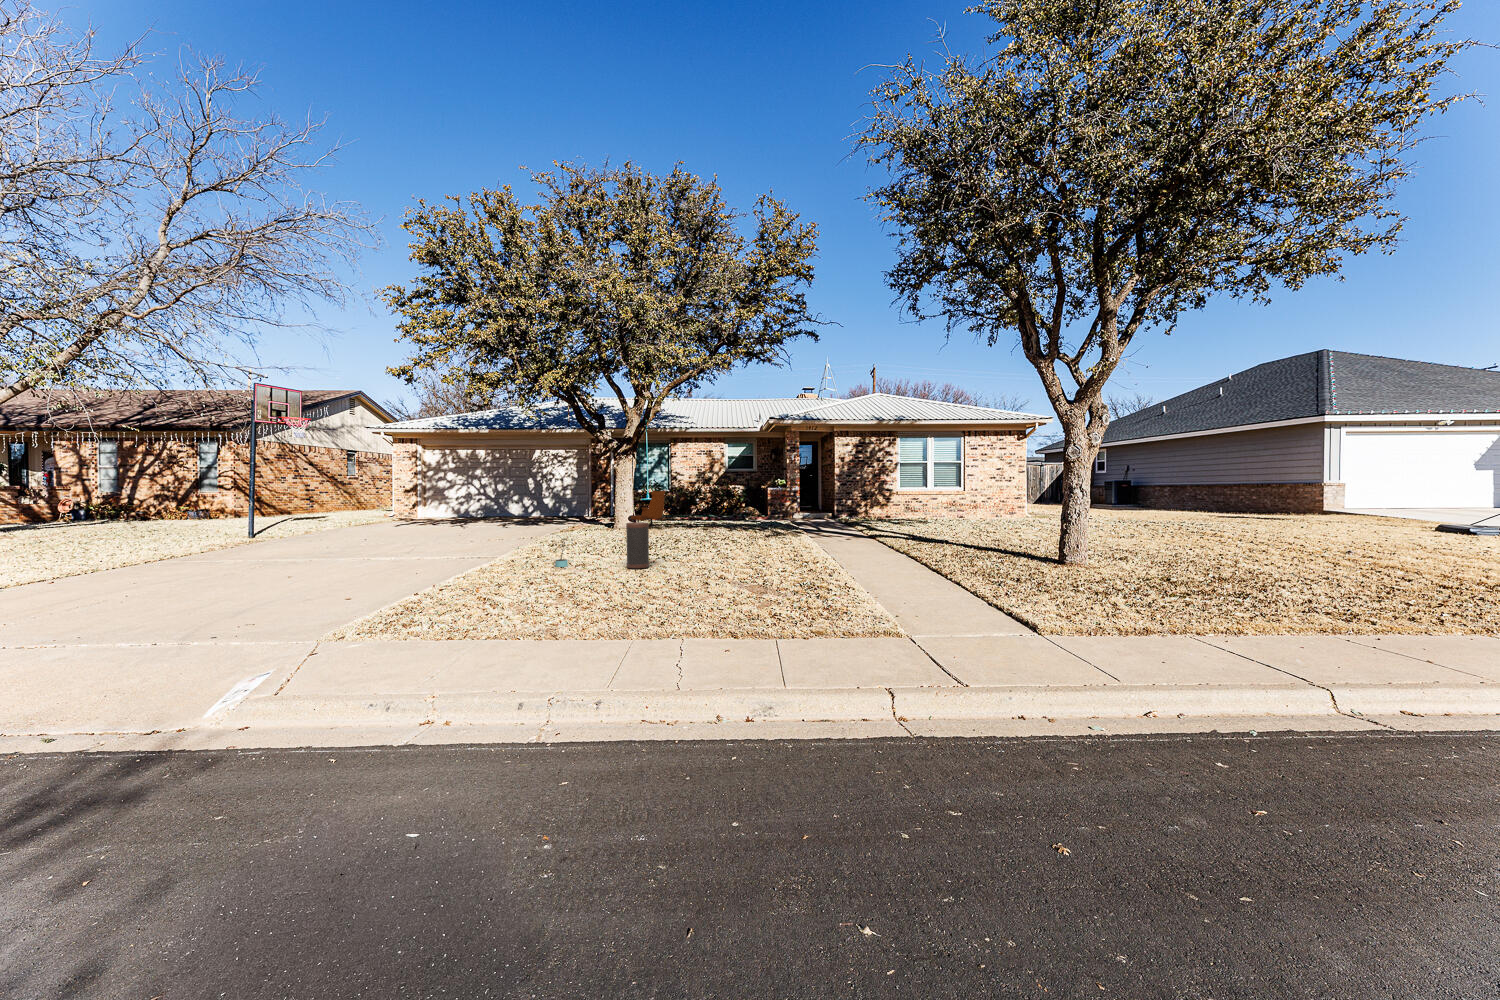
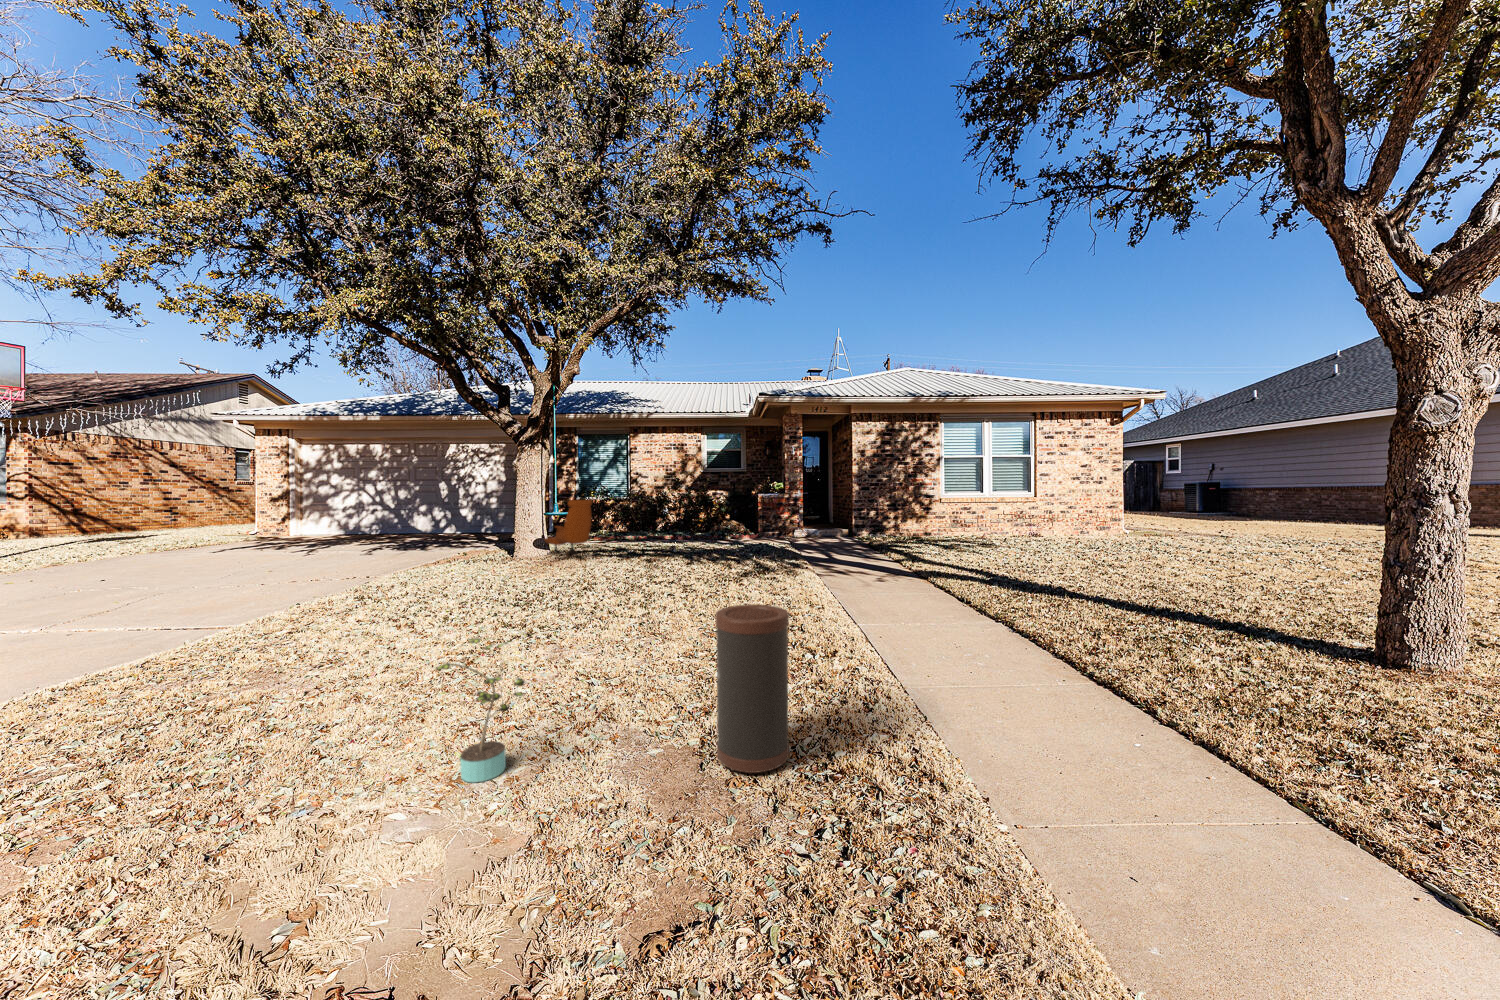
trash can: present [626,522,649,569] -> present [716,604,789,773]
potted plant: present [552,531,573,567] -> present [436,638,525,783]

